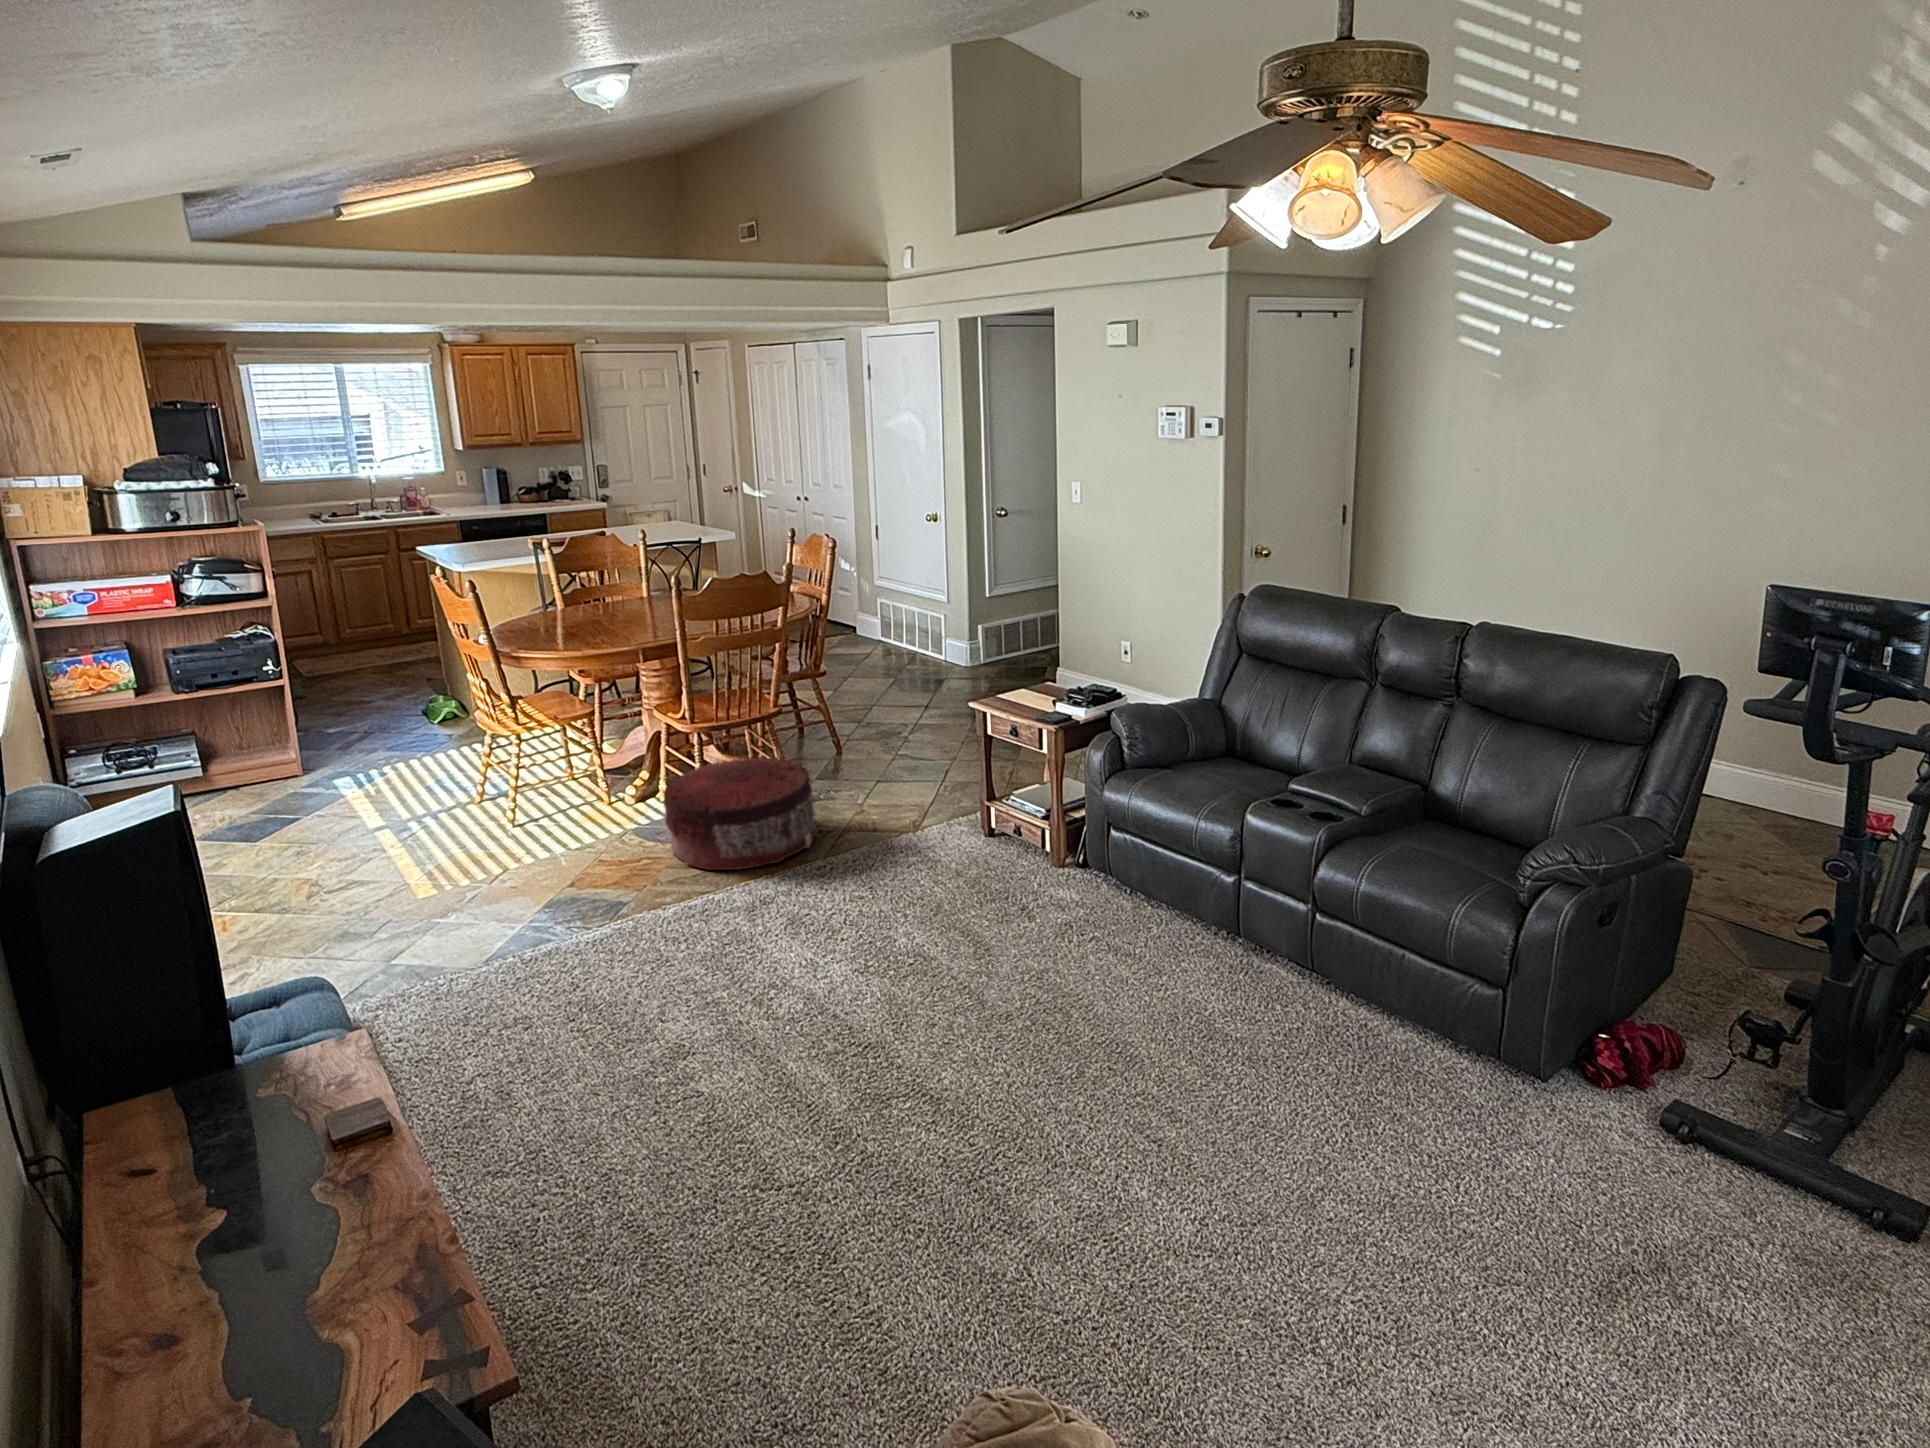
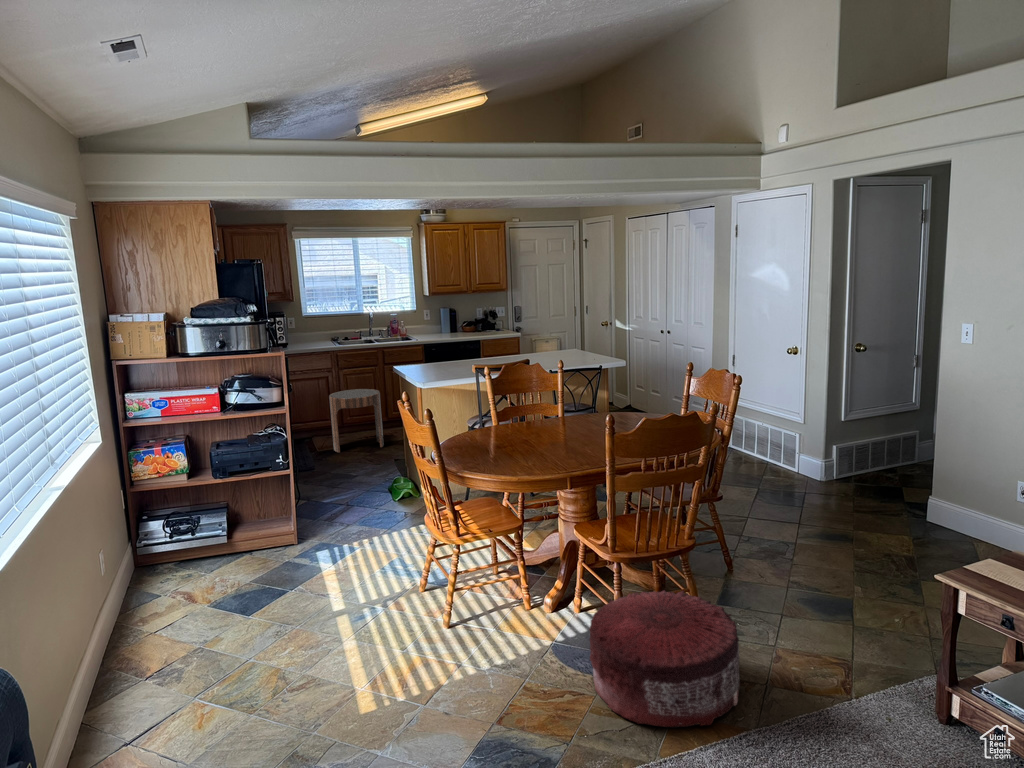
side table: none [318,585,409,676] -> present [329,389,384,452]

